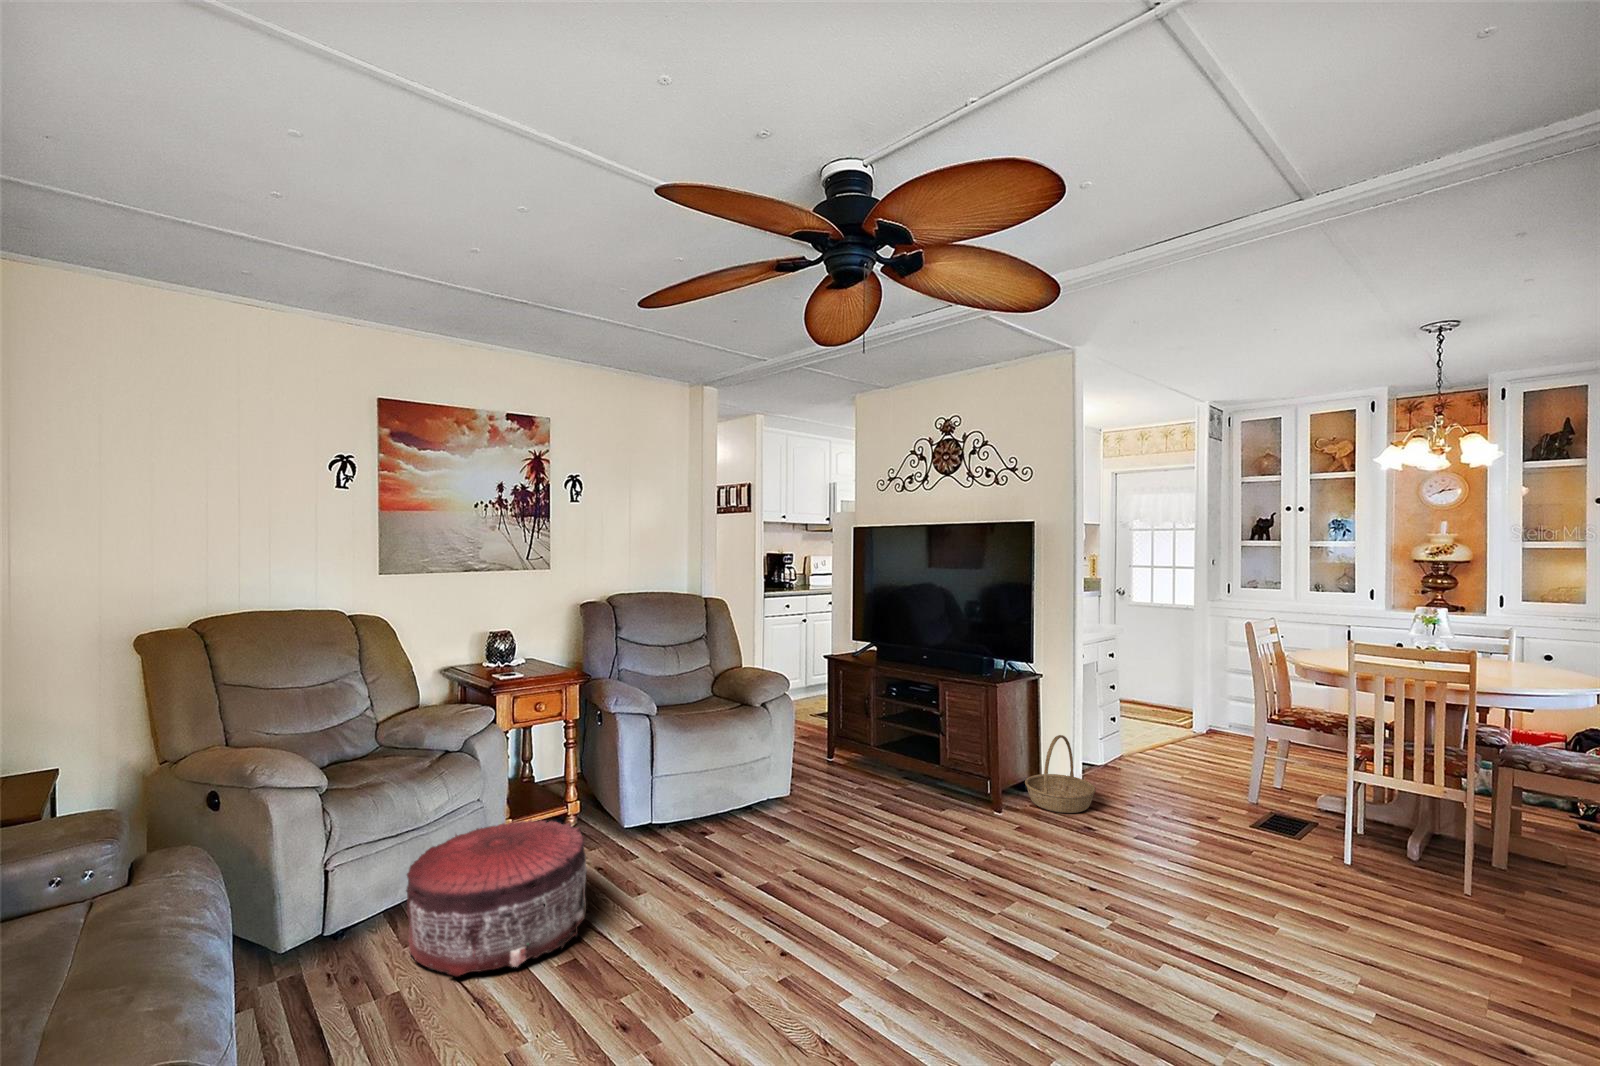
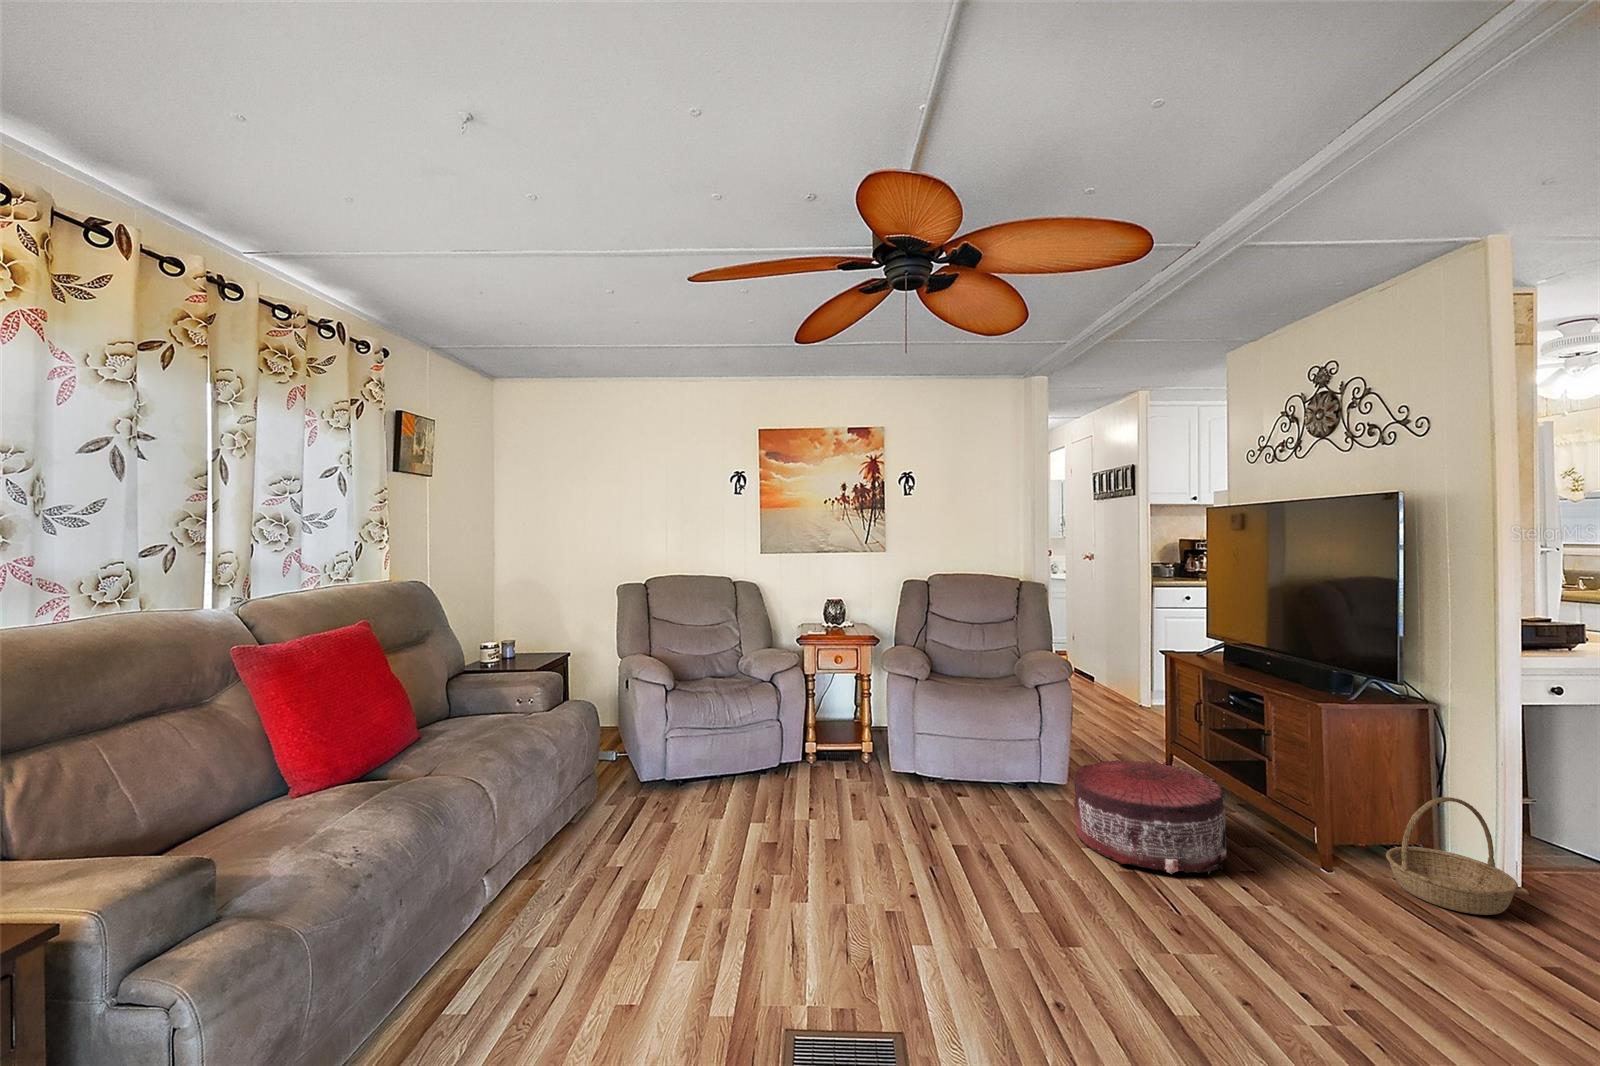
pouf: present [406,819,587,976] -> present [1073,760,1227,874]

